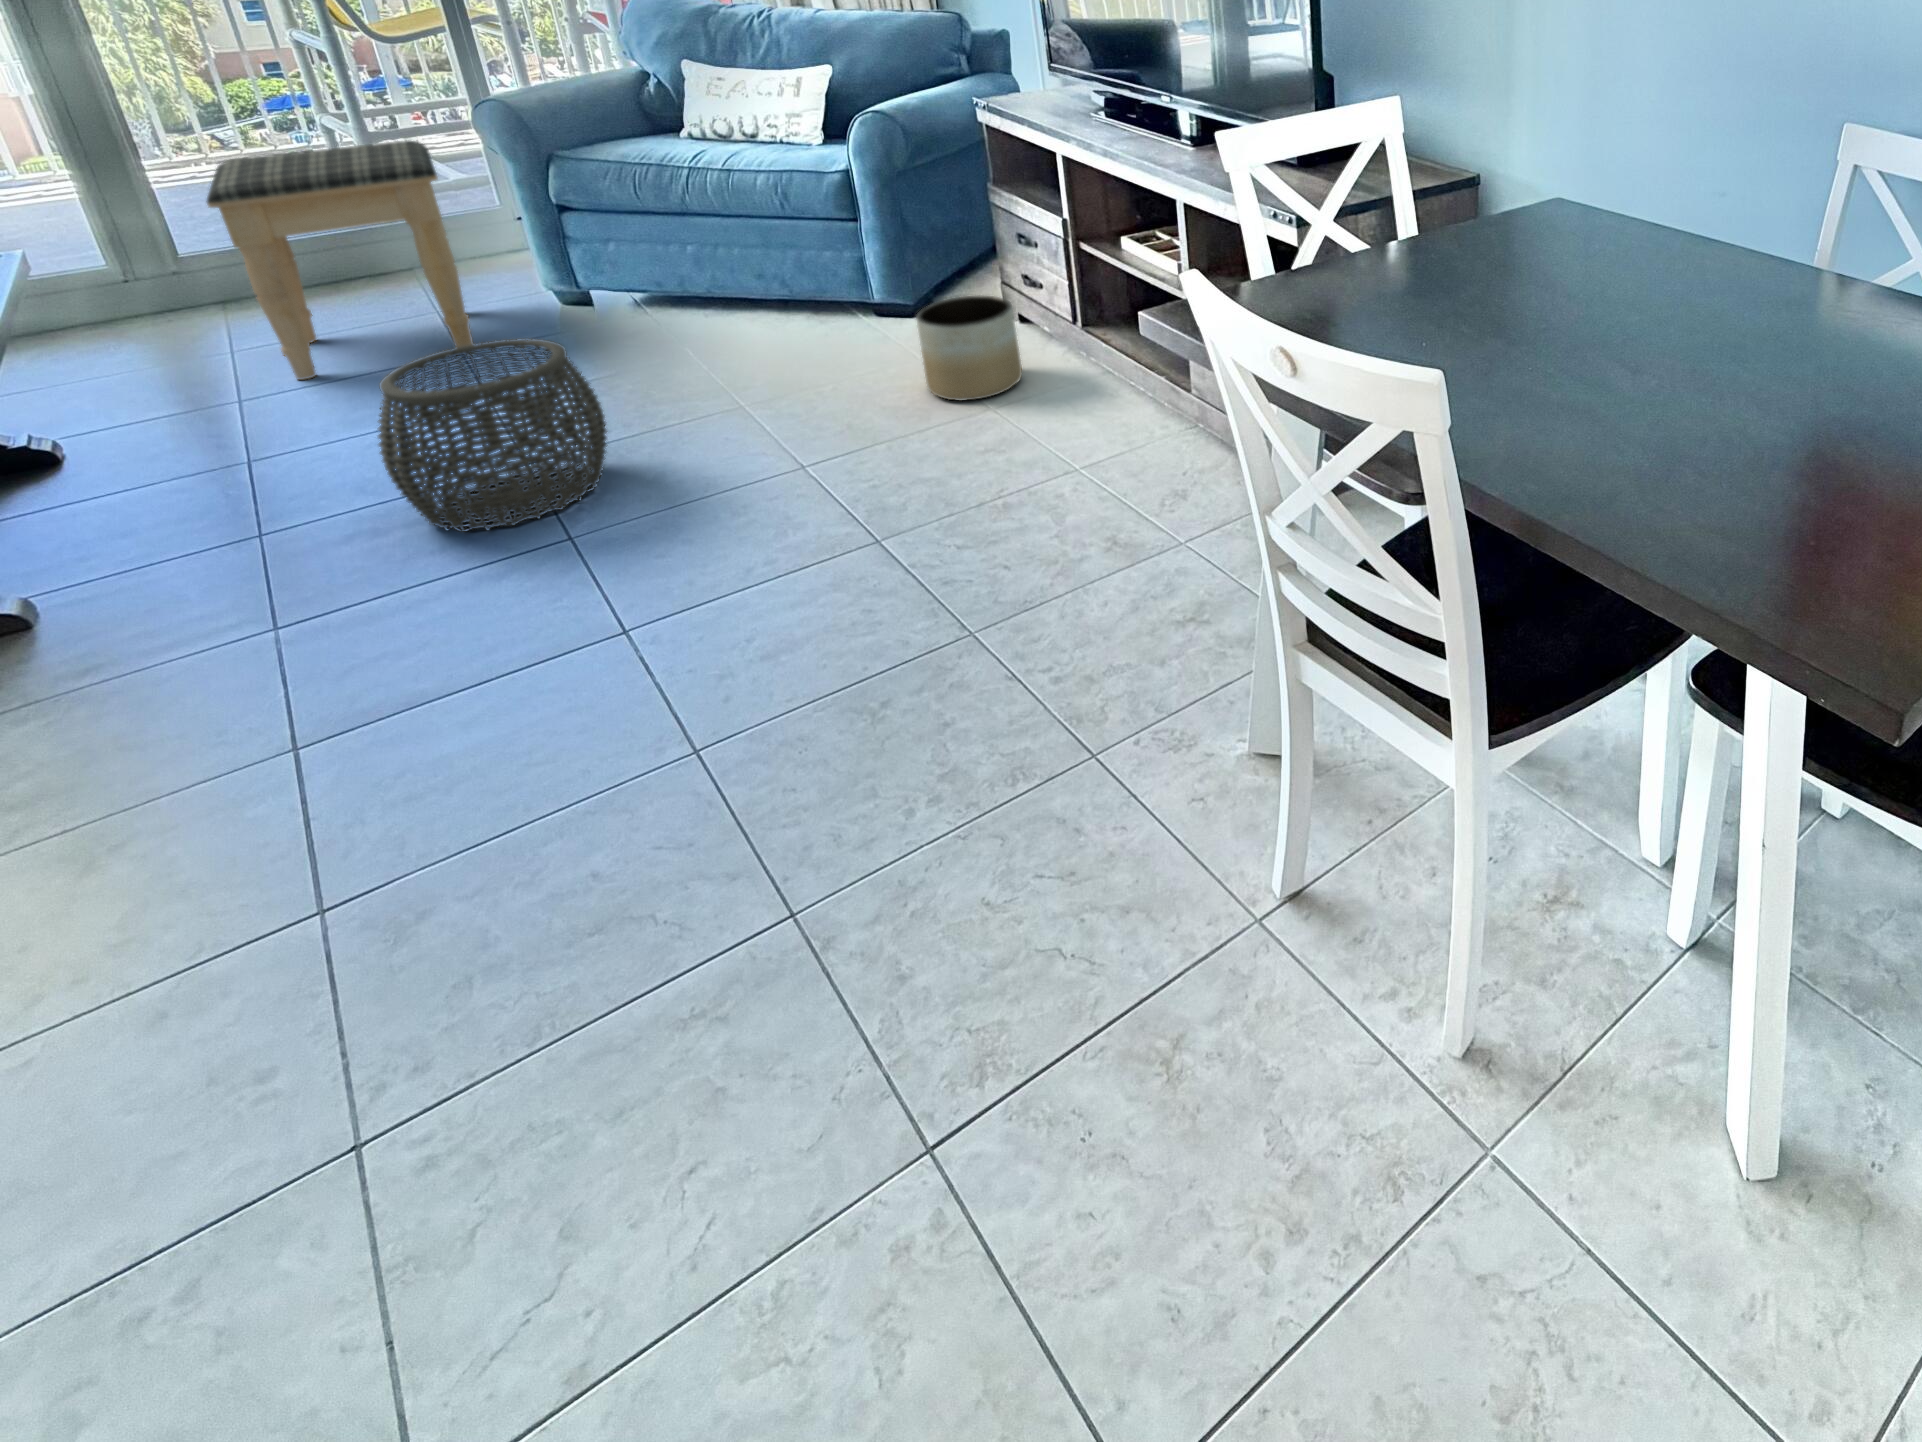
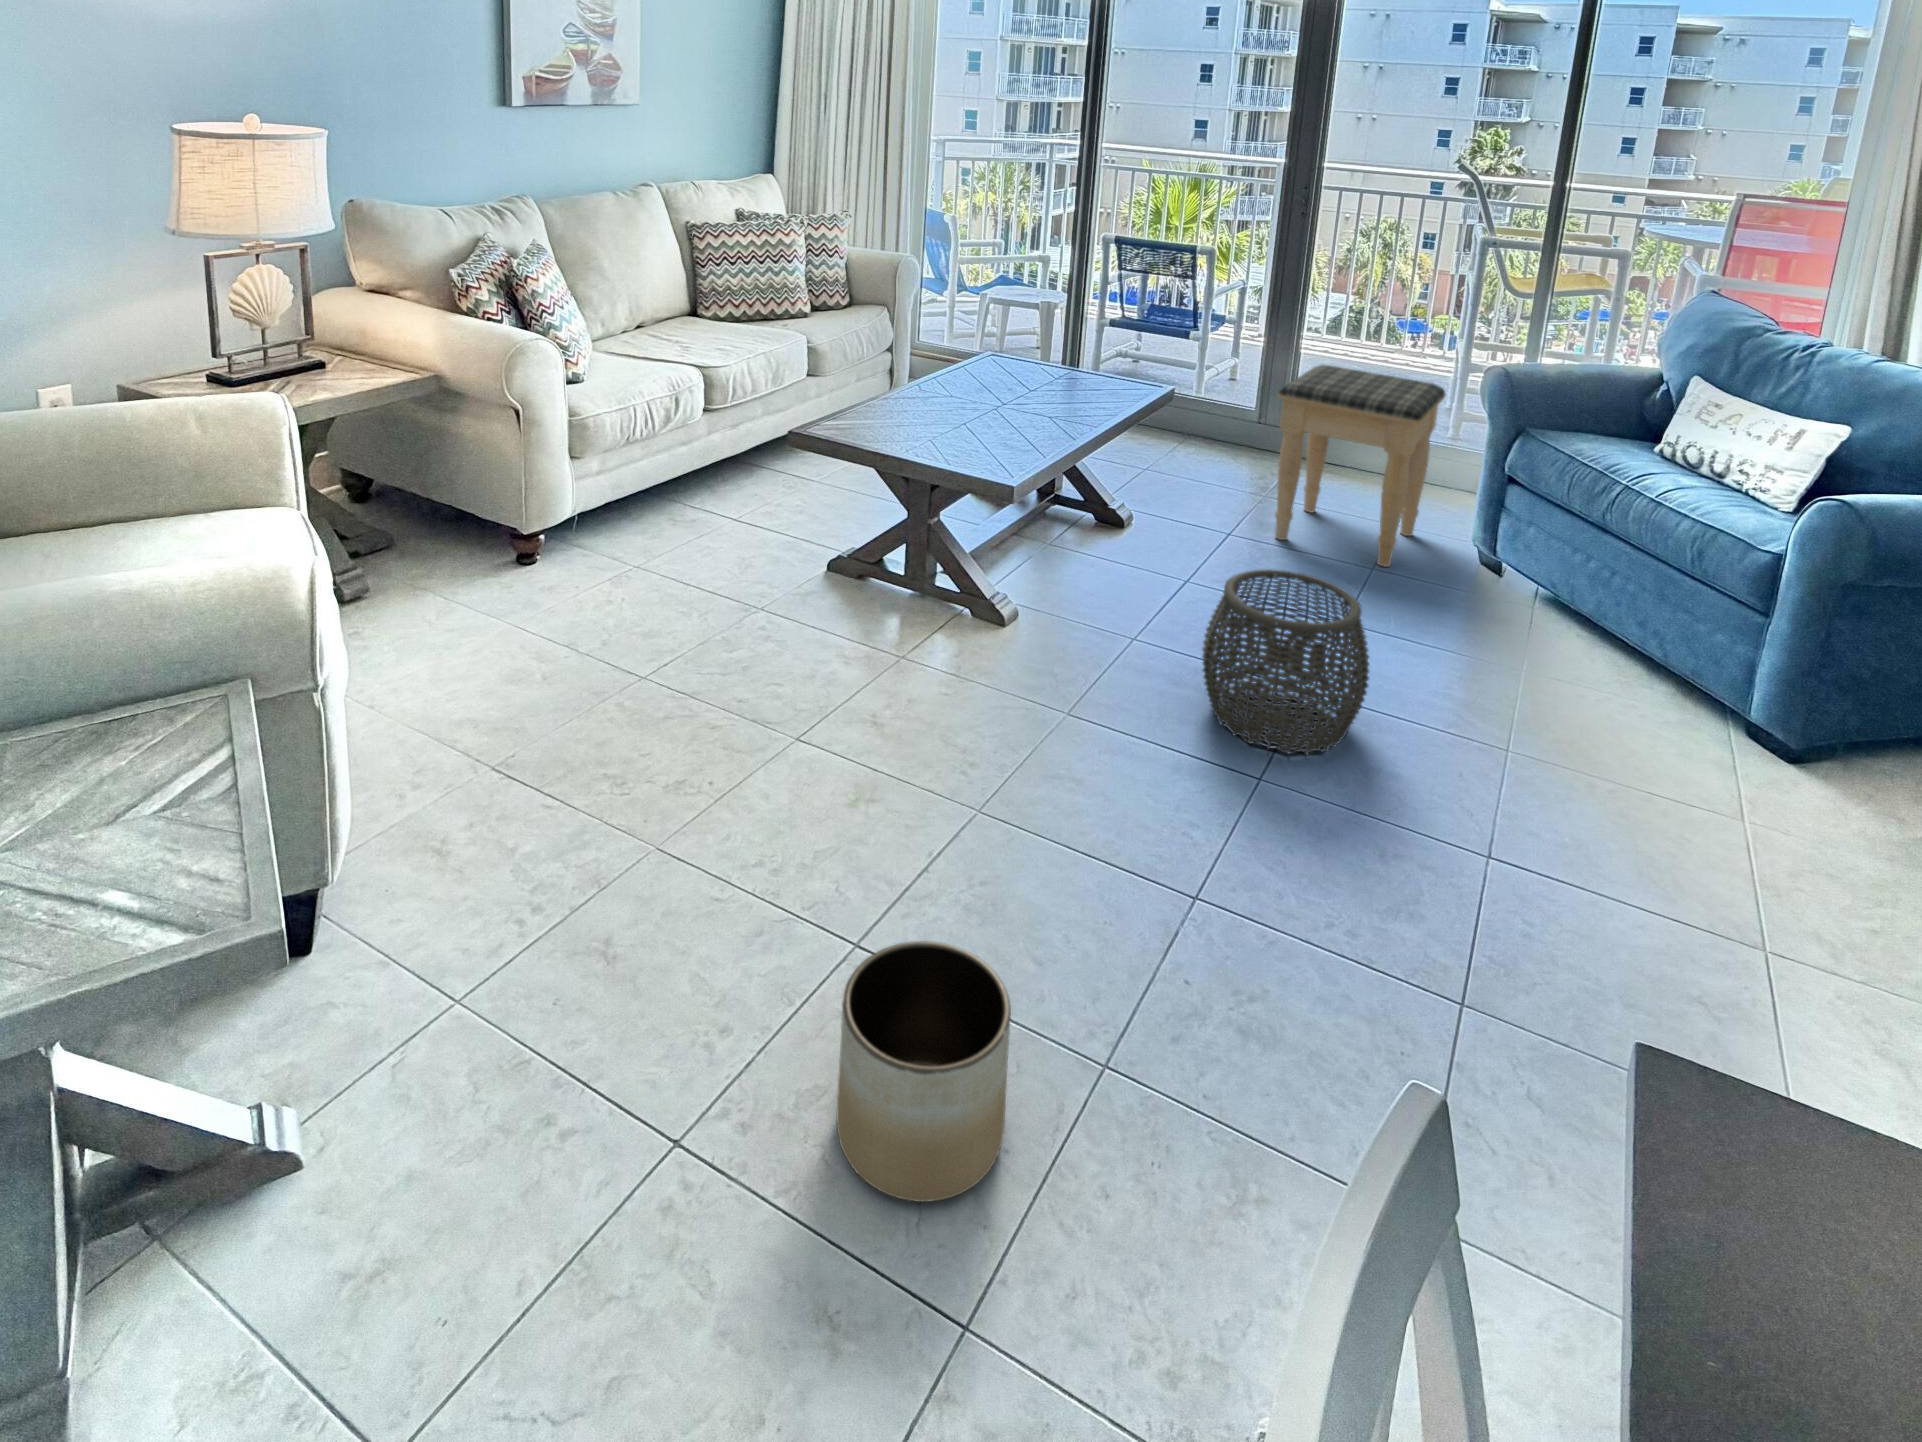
planter: present [916,295,1022,400] -> present [837,941,1011,1202]

